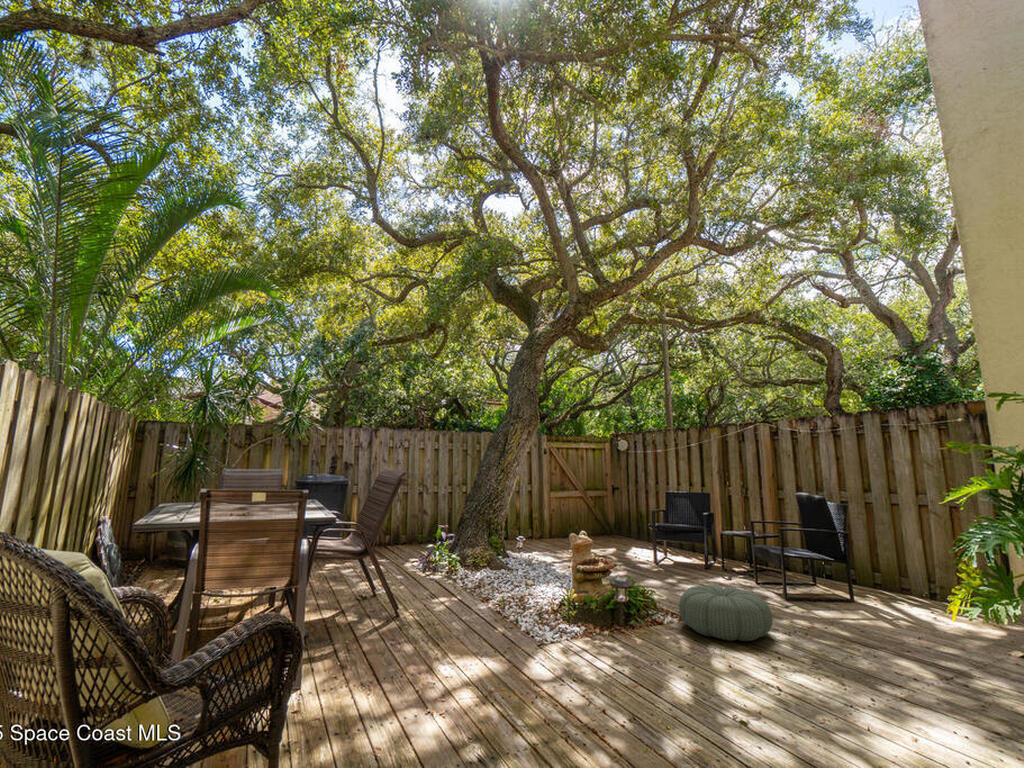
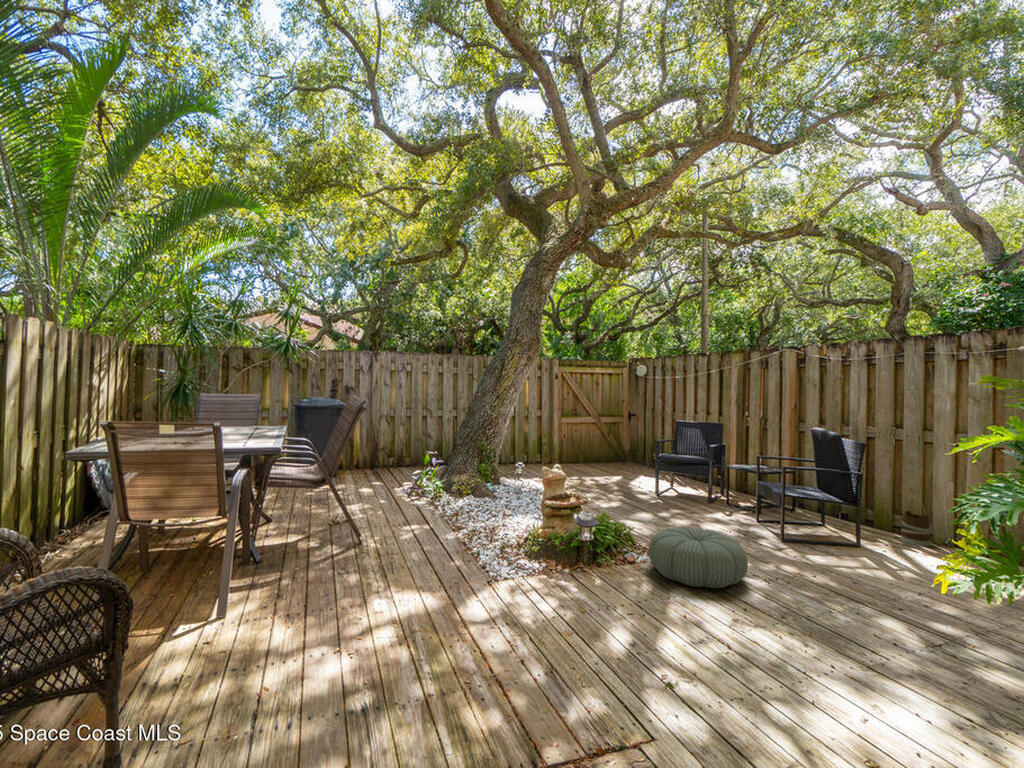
wooden bucket: none [883,555,912,598] -> present [901,499,932,546]

